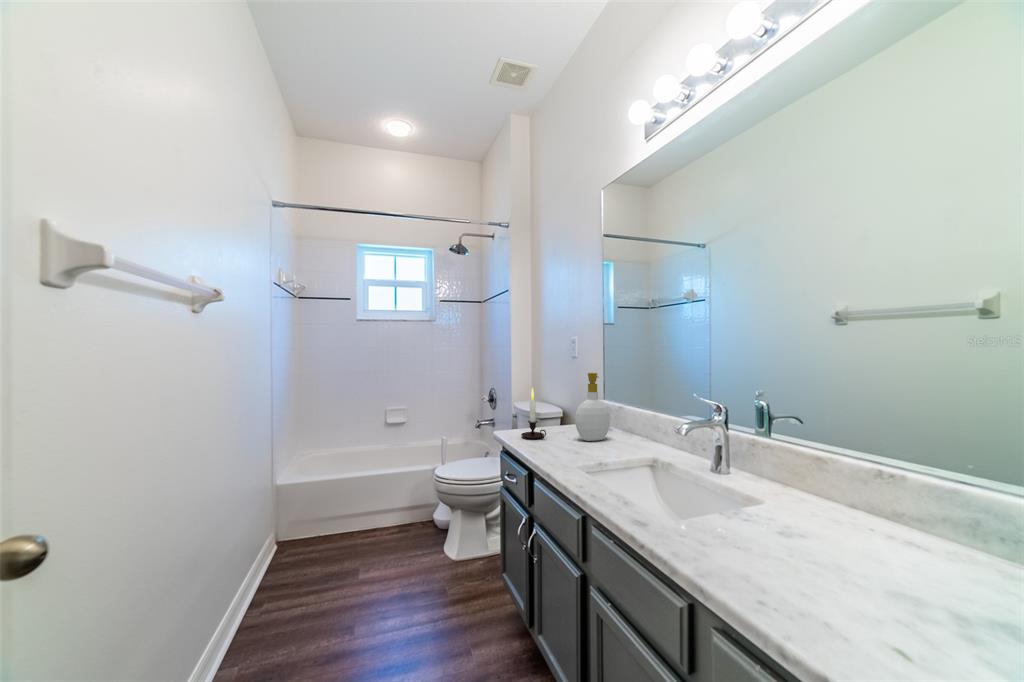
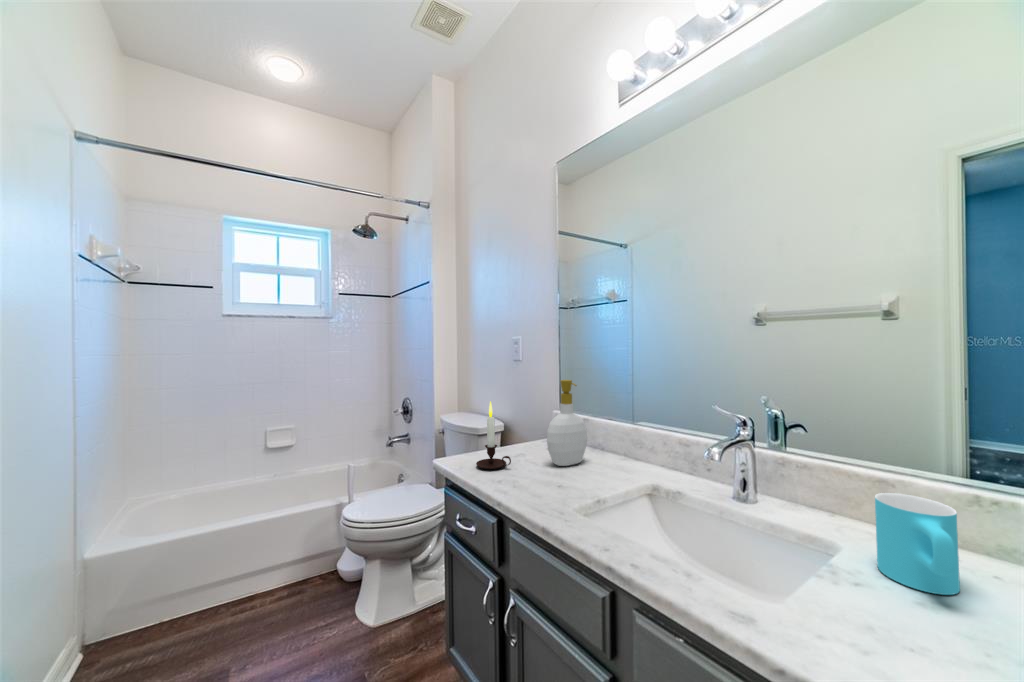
cup: none [772,460,826,531] -> present [875,493,960,595]

